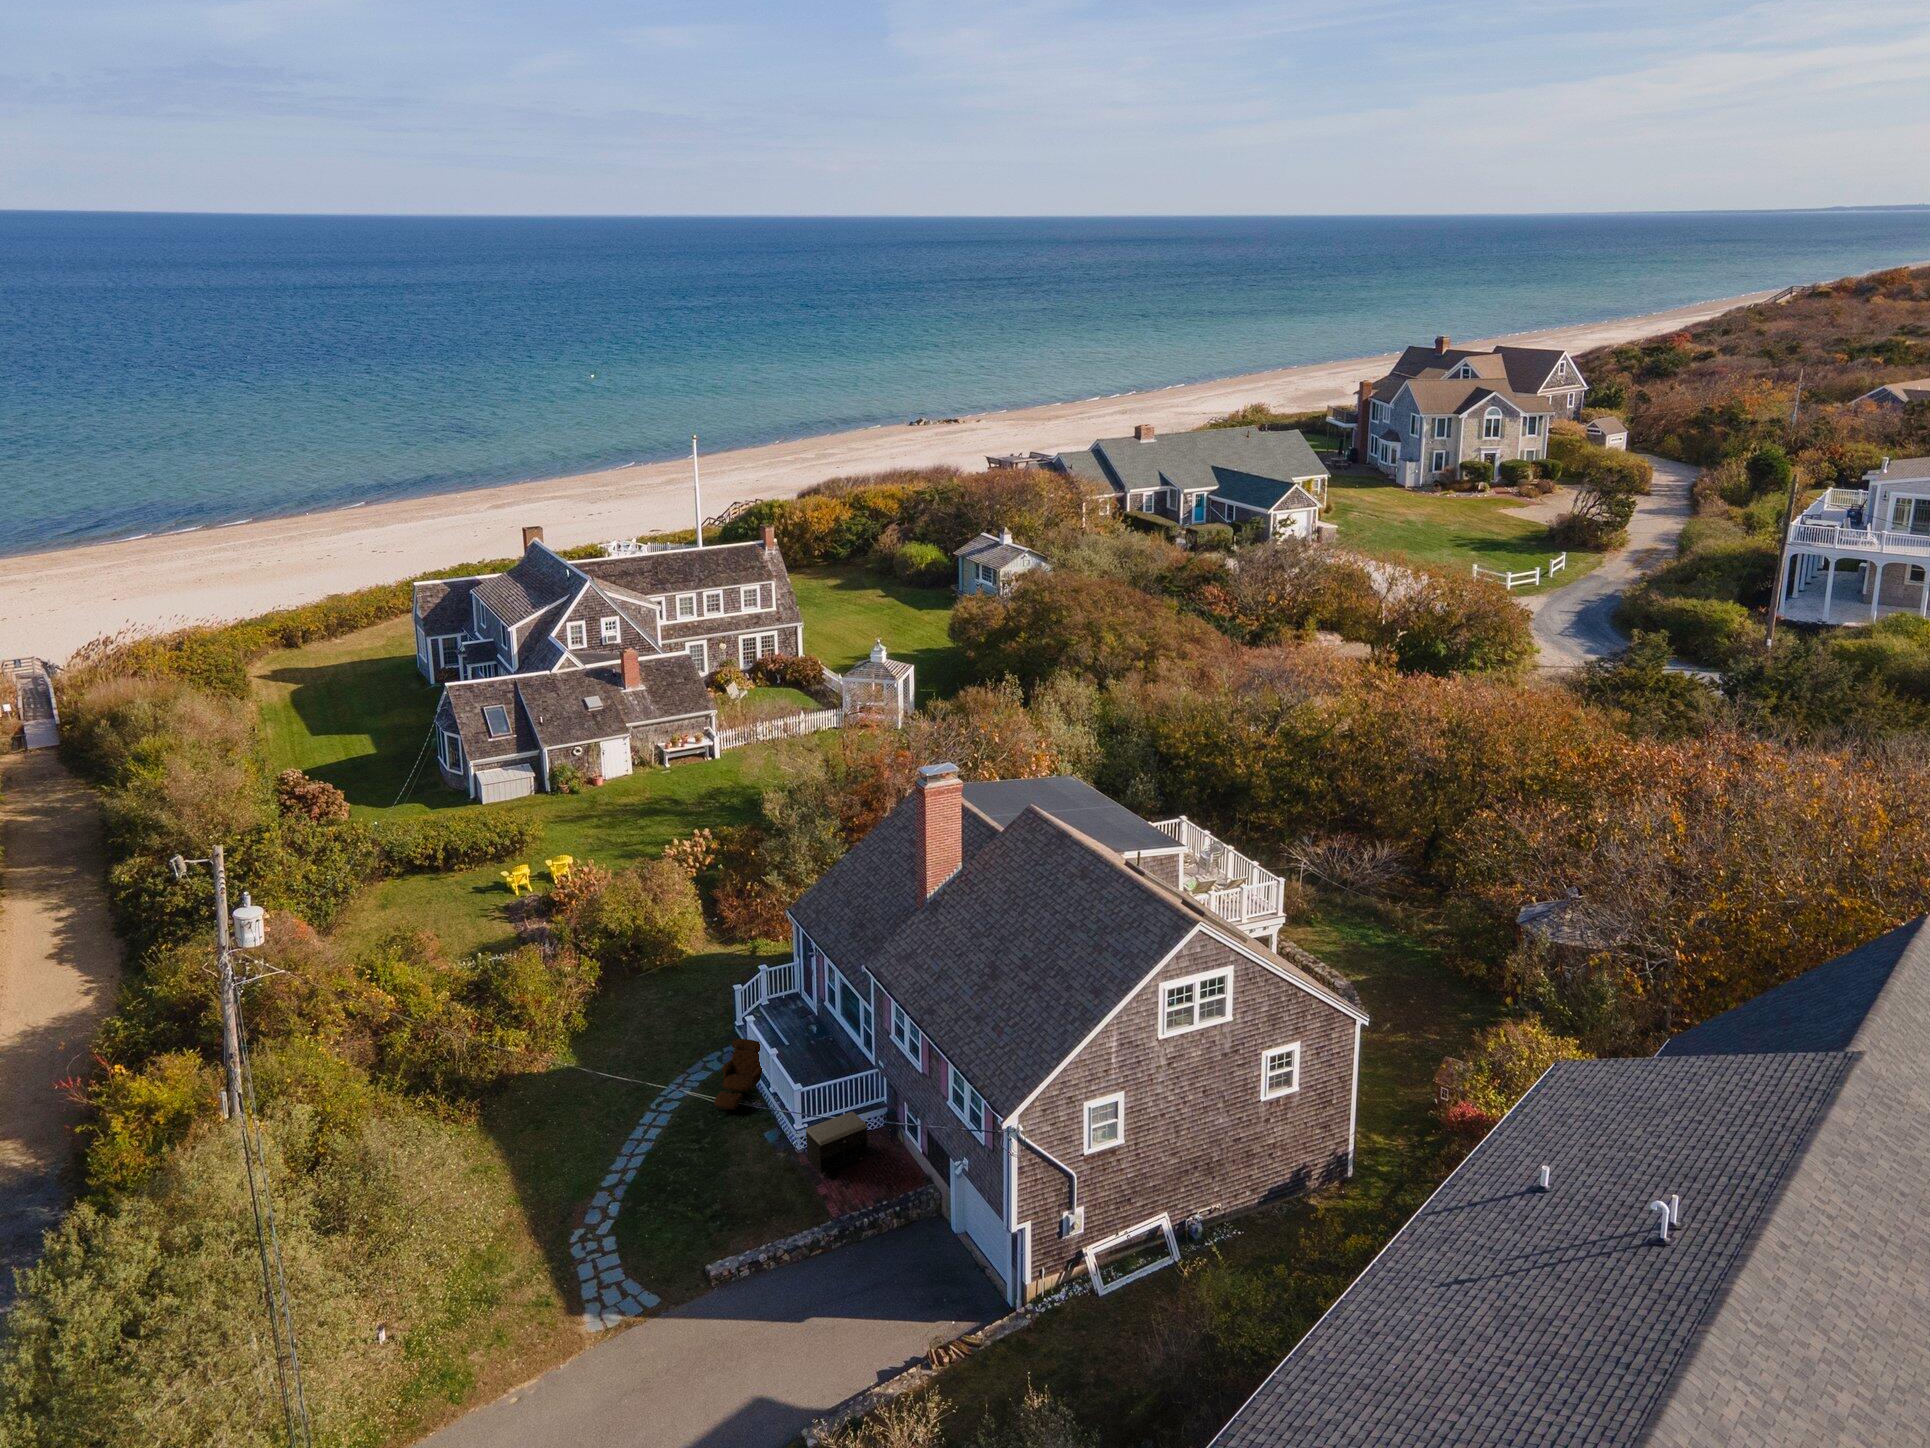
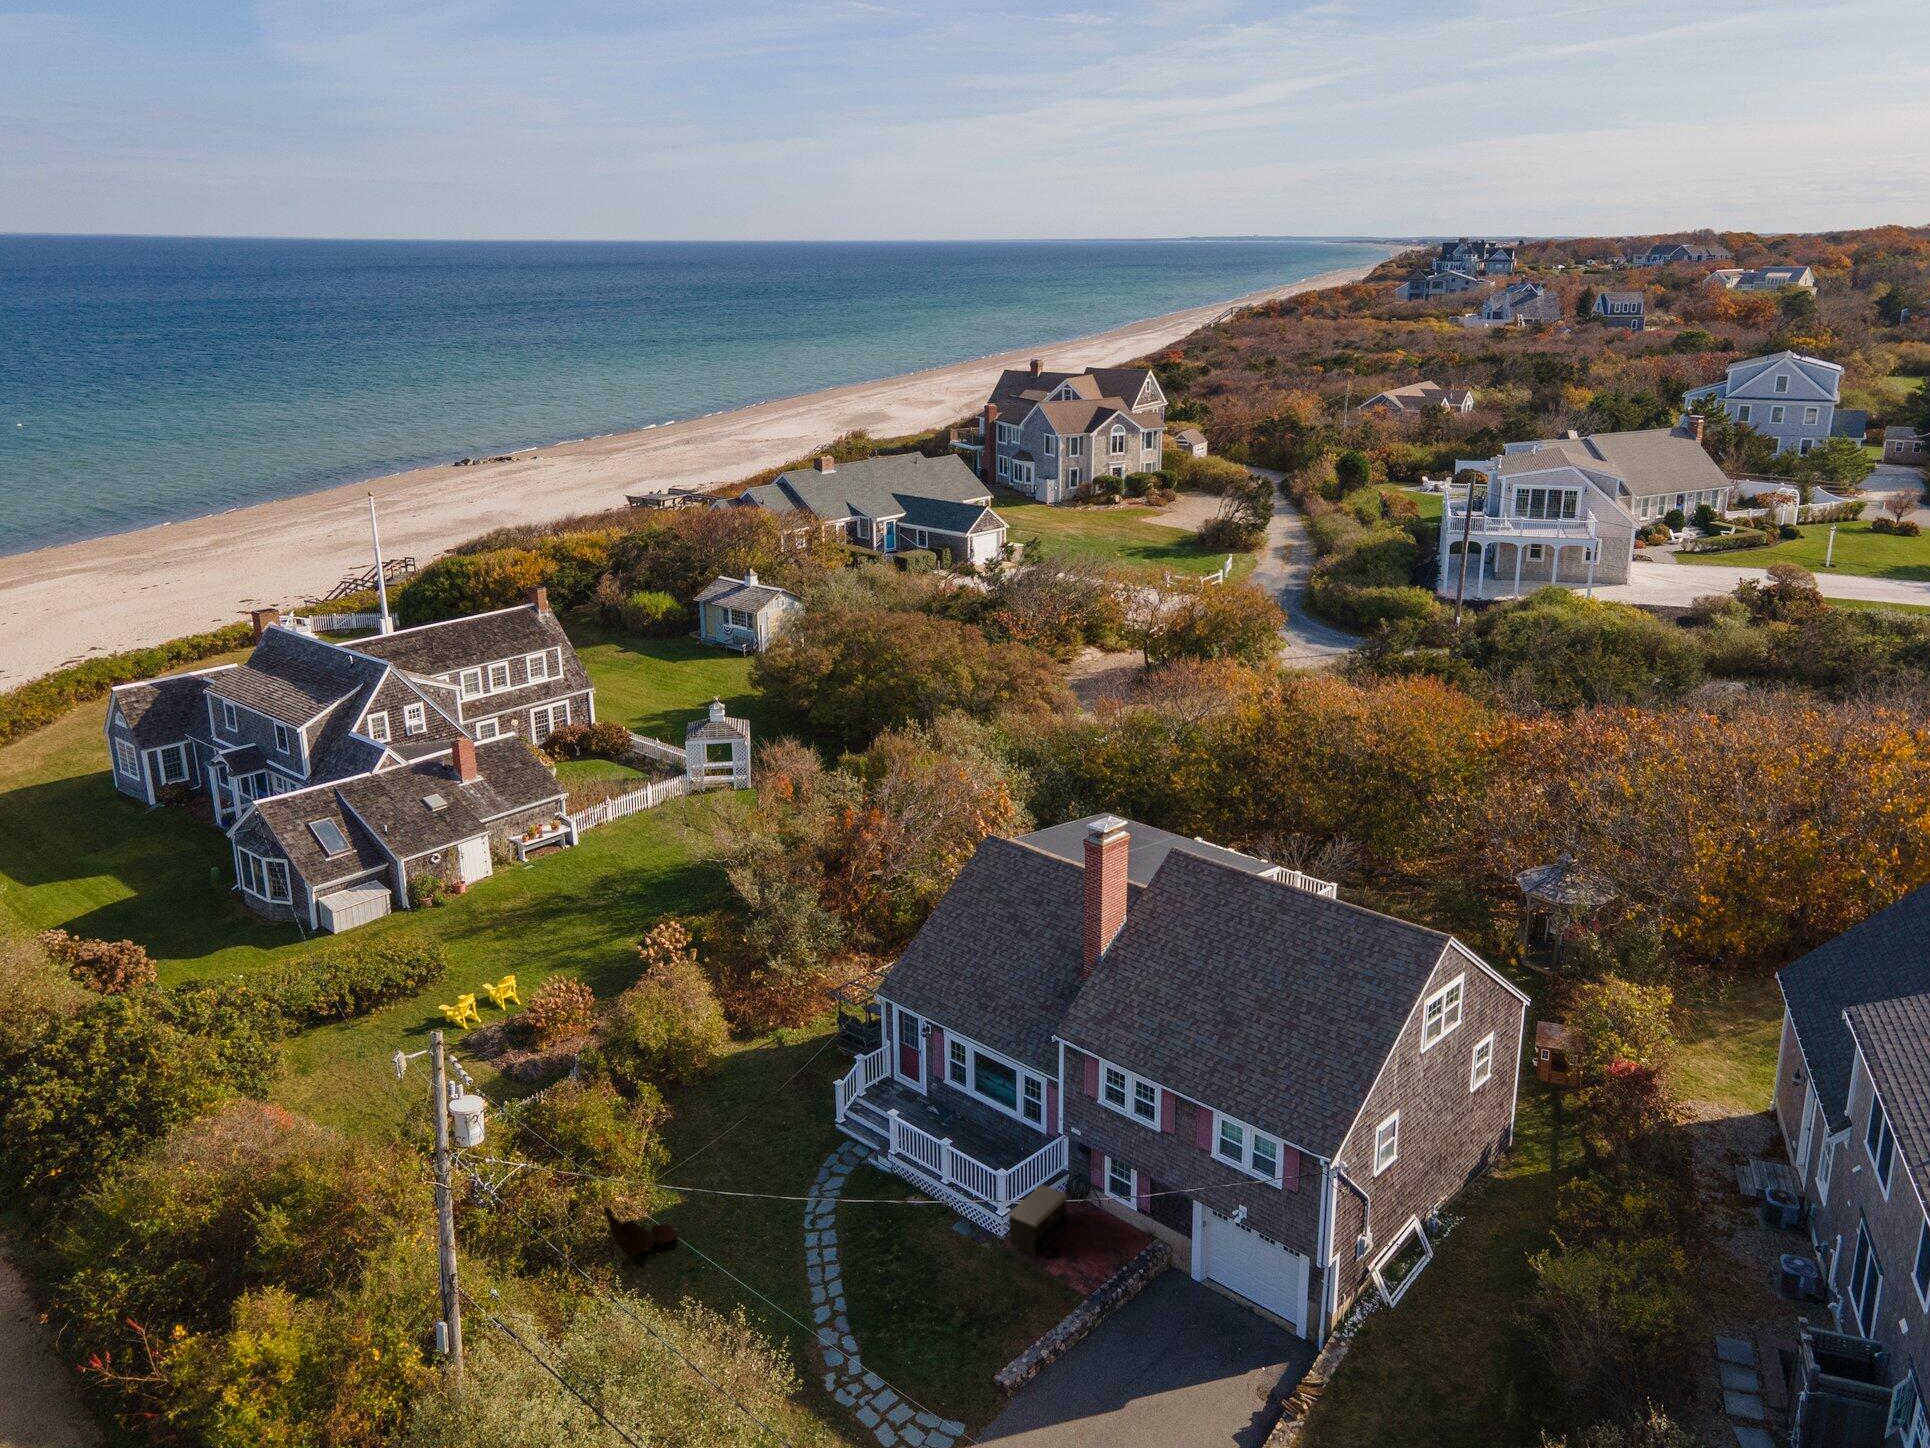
lounge chair: present [714,1039,762,1116] -> present [604,1207,679,1266]

